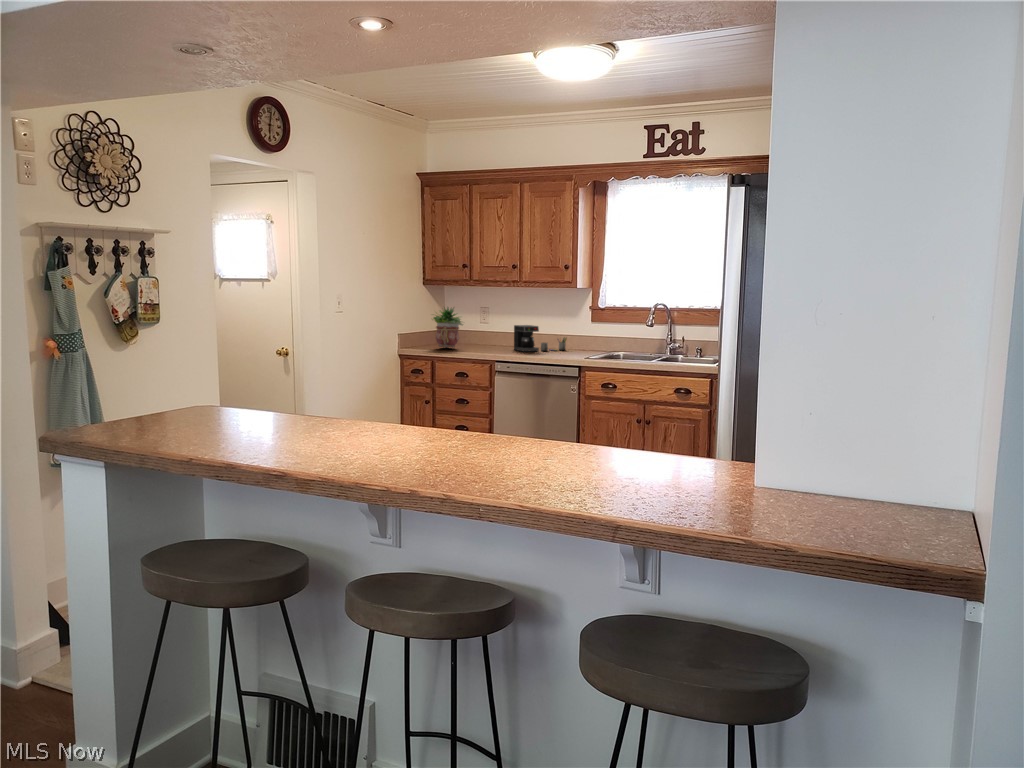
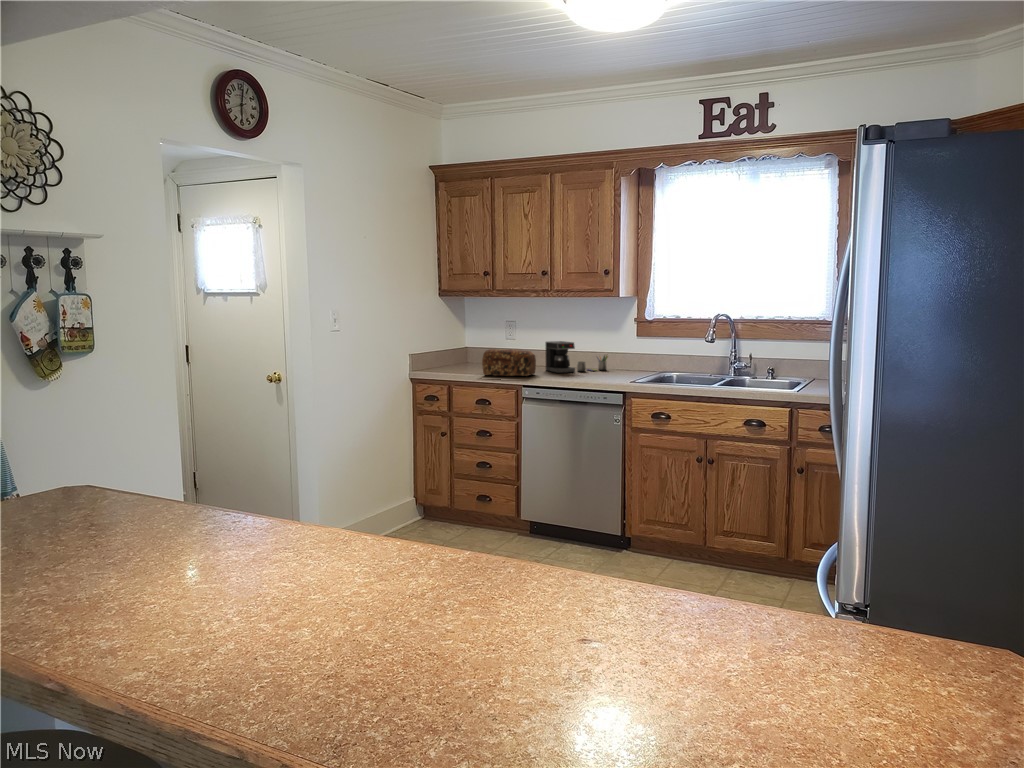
potted plant: present [433,308,463,348] -> none [447,320,488,369]
bread loaf: none [460,330,506,353] -> present [482,349,536,376]

